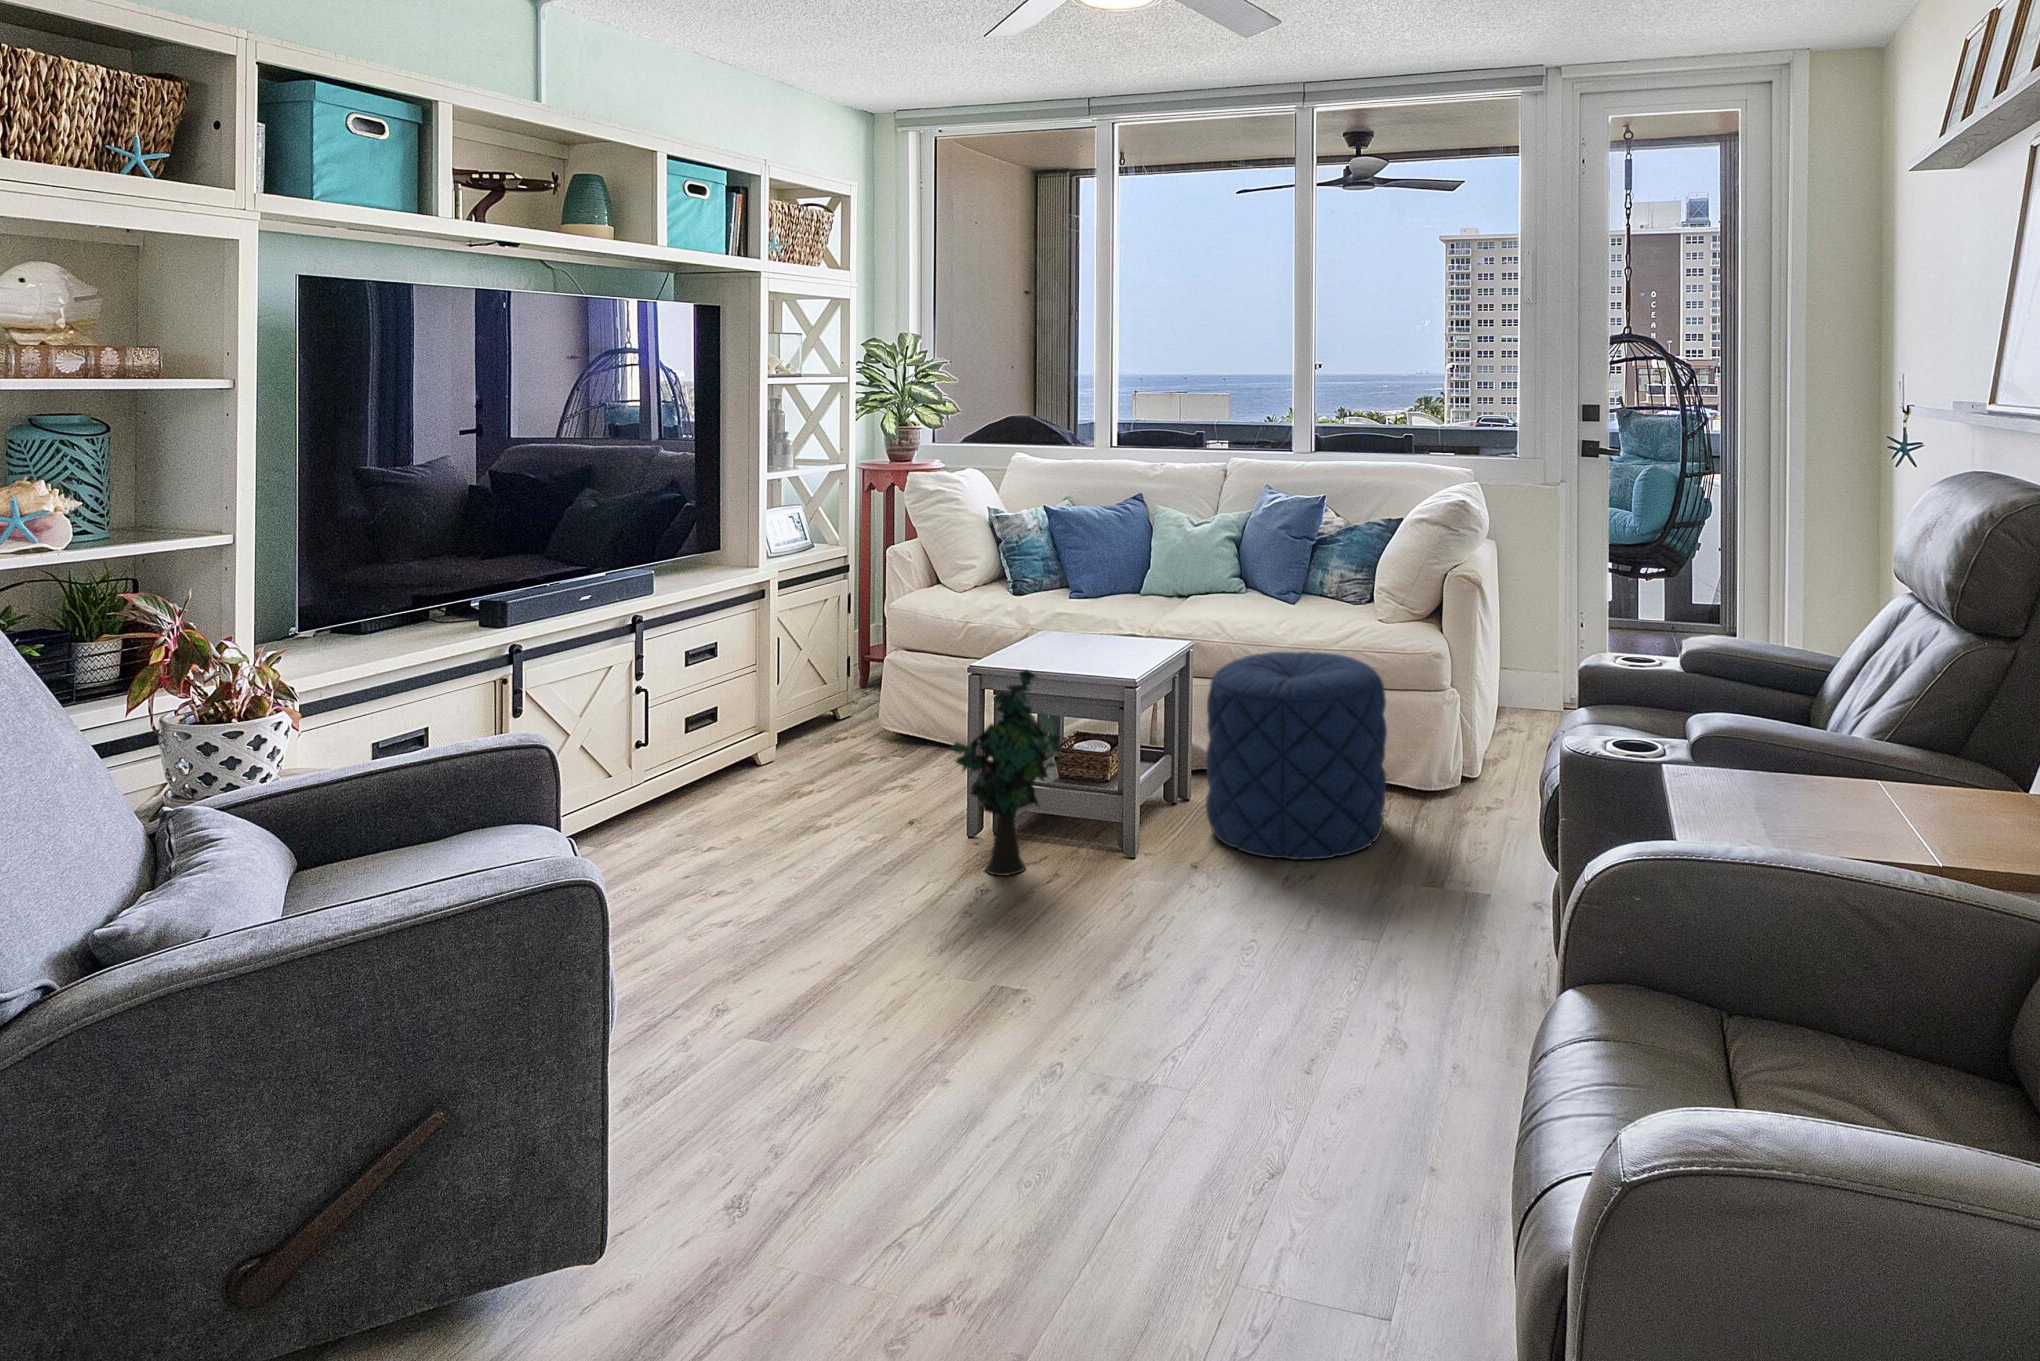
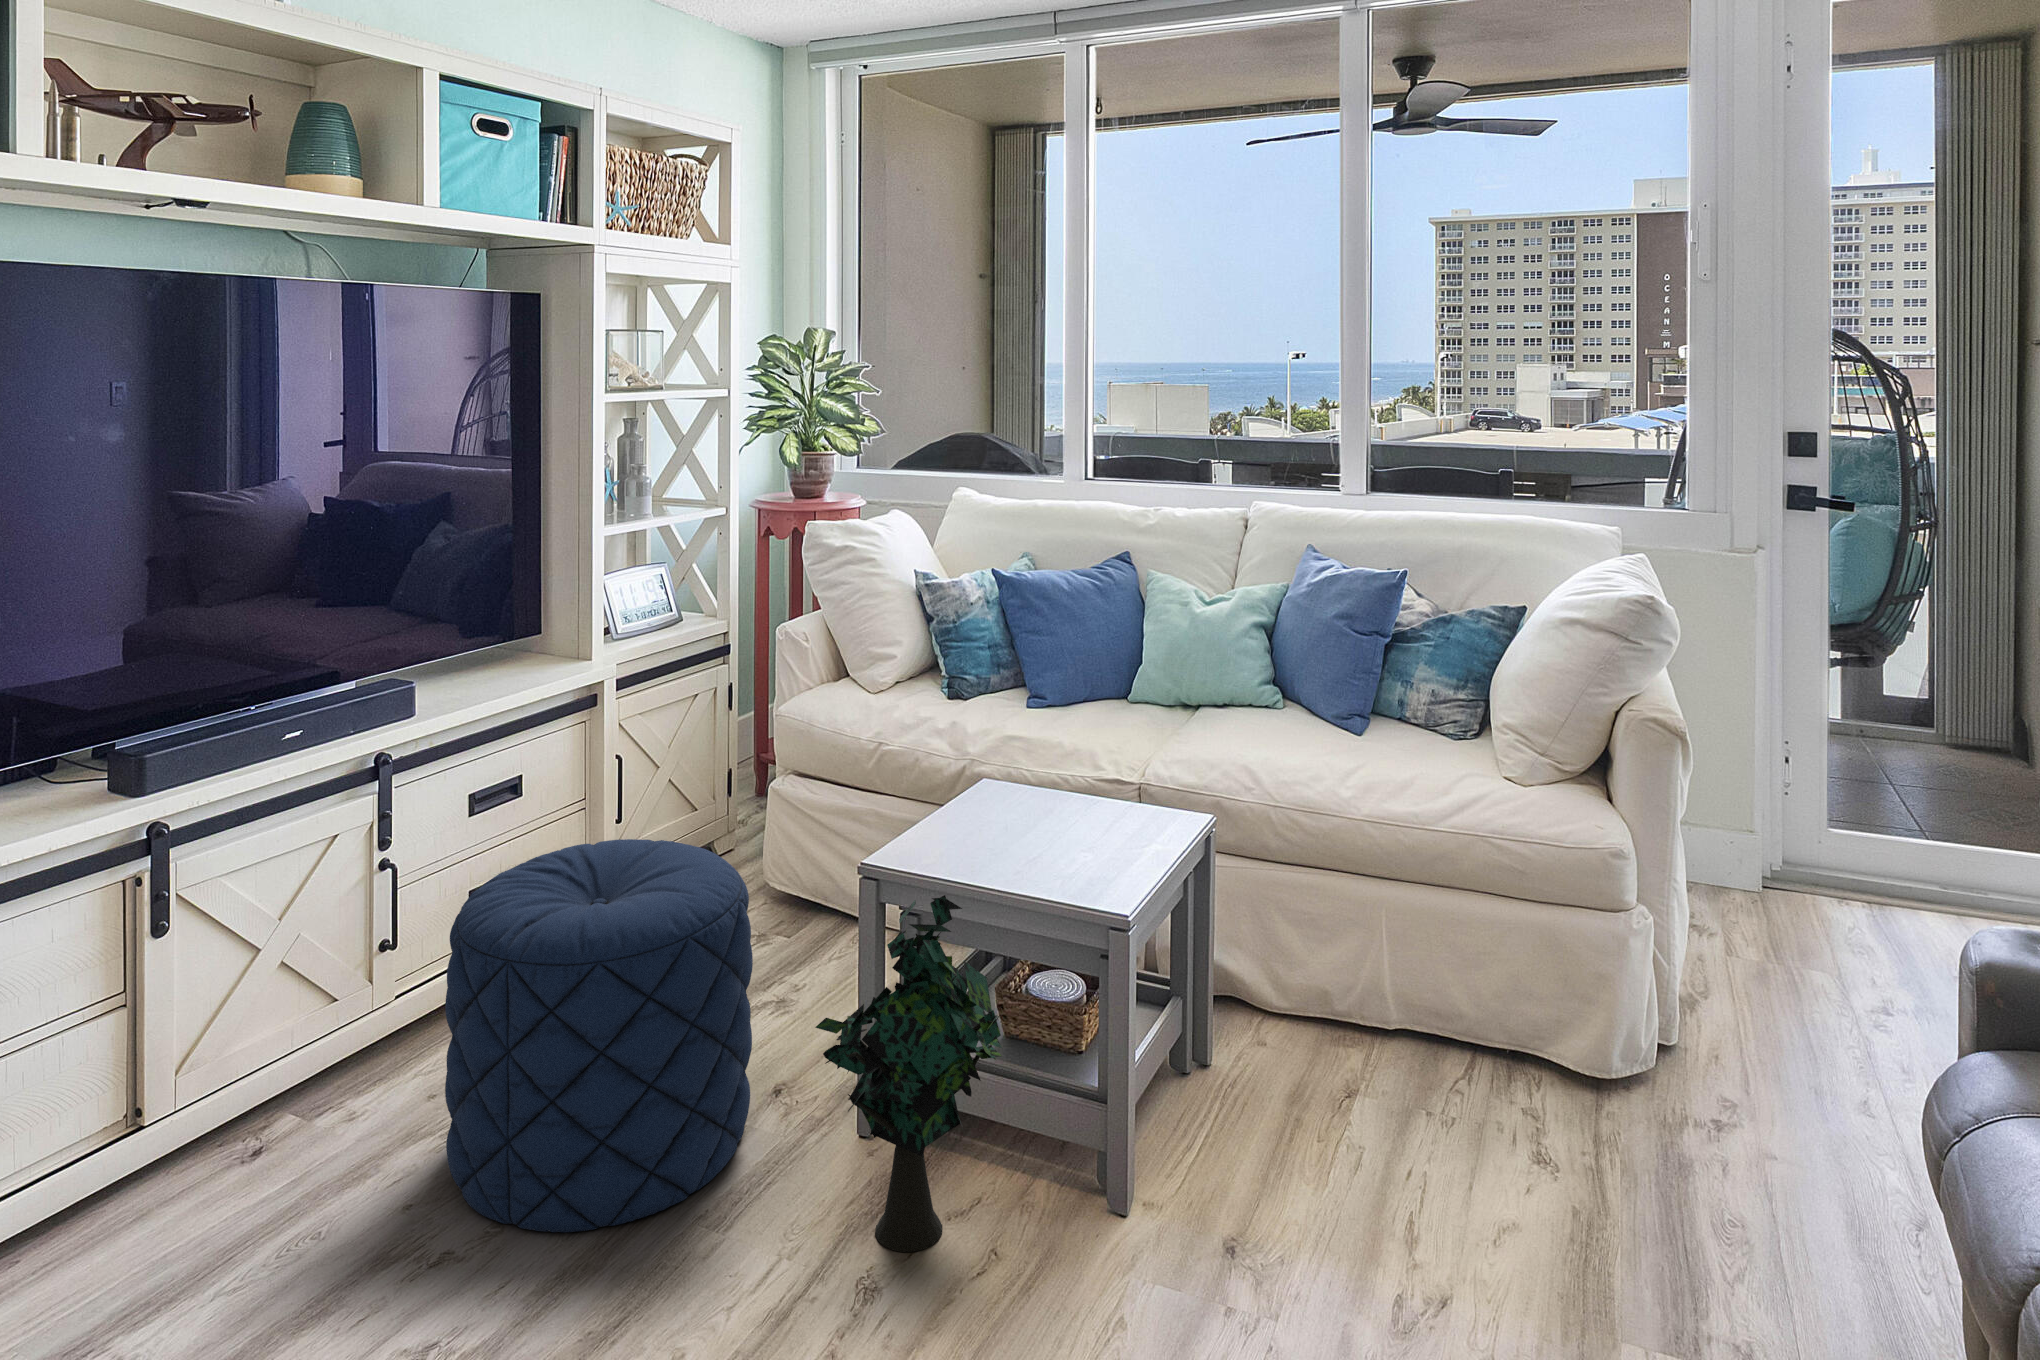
pouf: present [1206,652,1387,860] -> present [445,839,753,1232]

